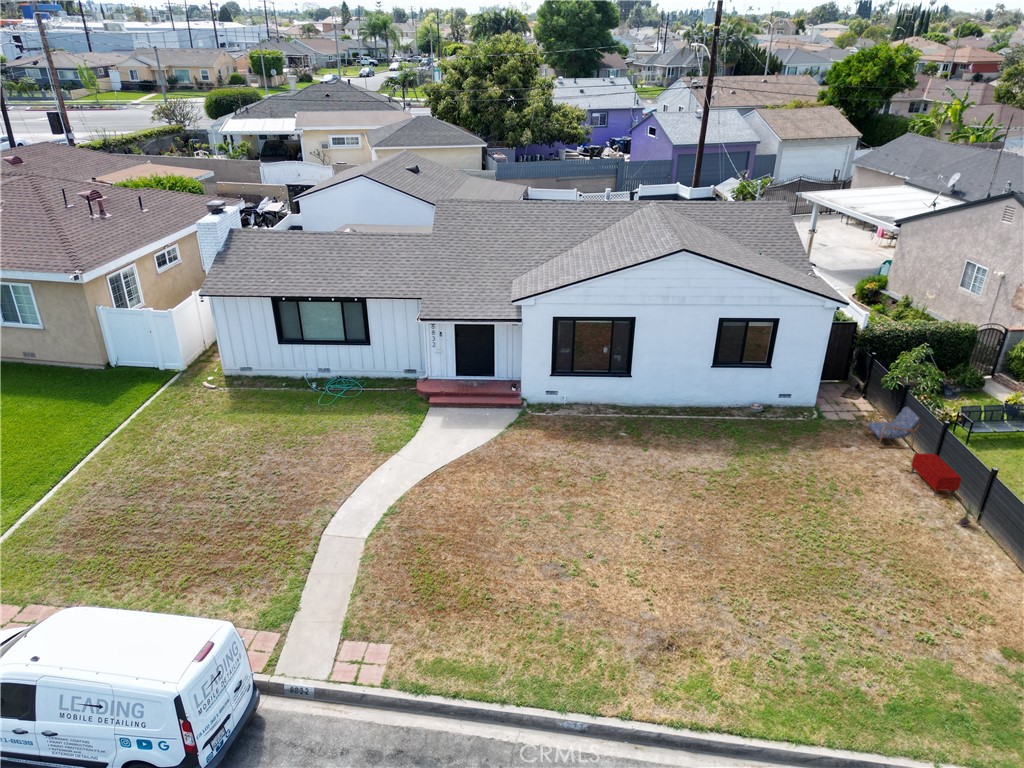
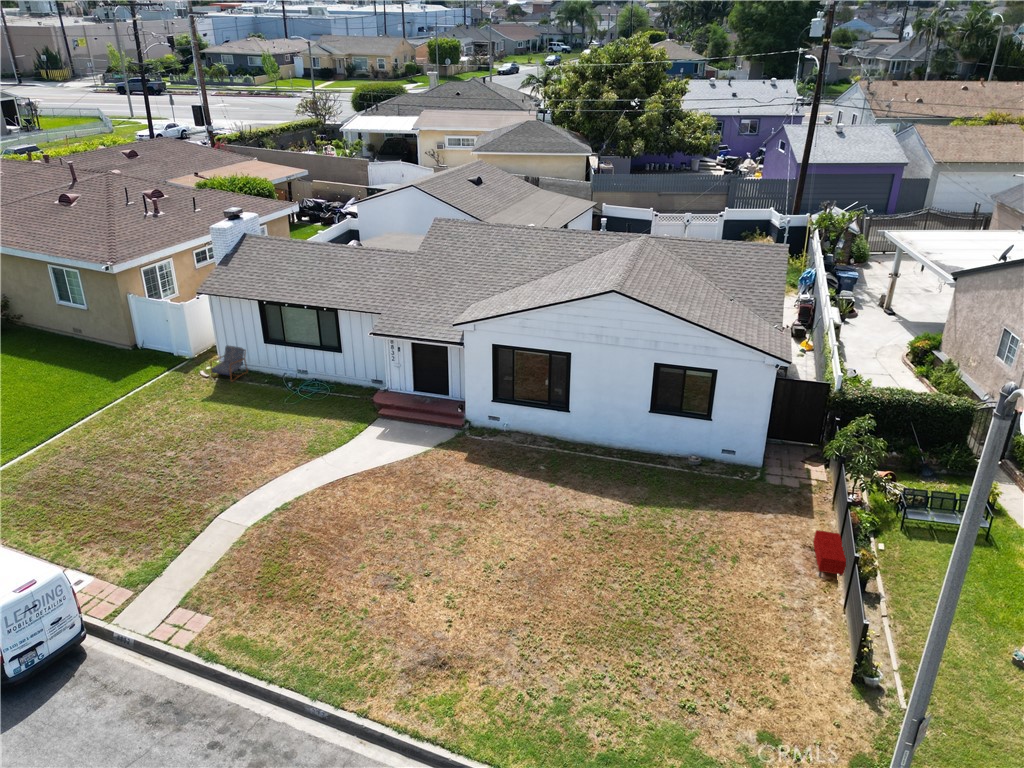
armchair: present [866,407,920,449] -> present [210,346,248,382]
decorative plant: present [959,502,977,527] -> none [814,586,846,613]

